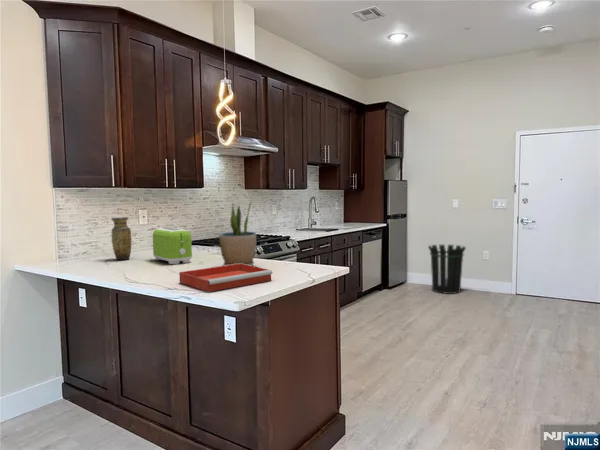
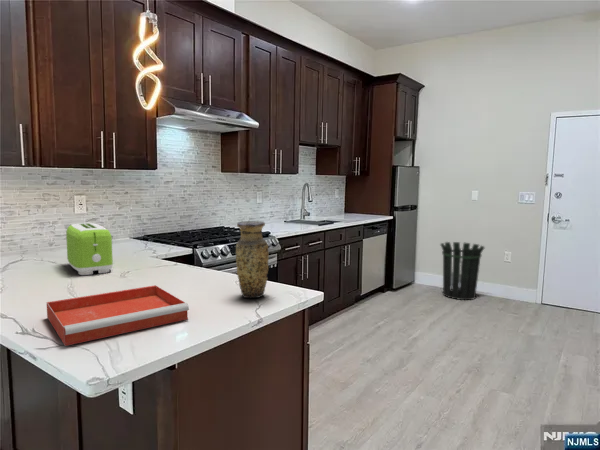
potted plant: present [219,200,256,266] -> none [136,188,190,289]
vase: present [112,217,132,260] -> present [236,221,269,298]

